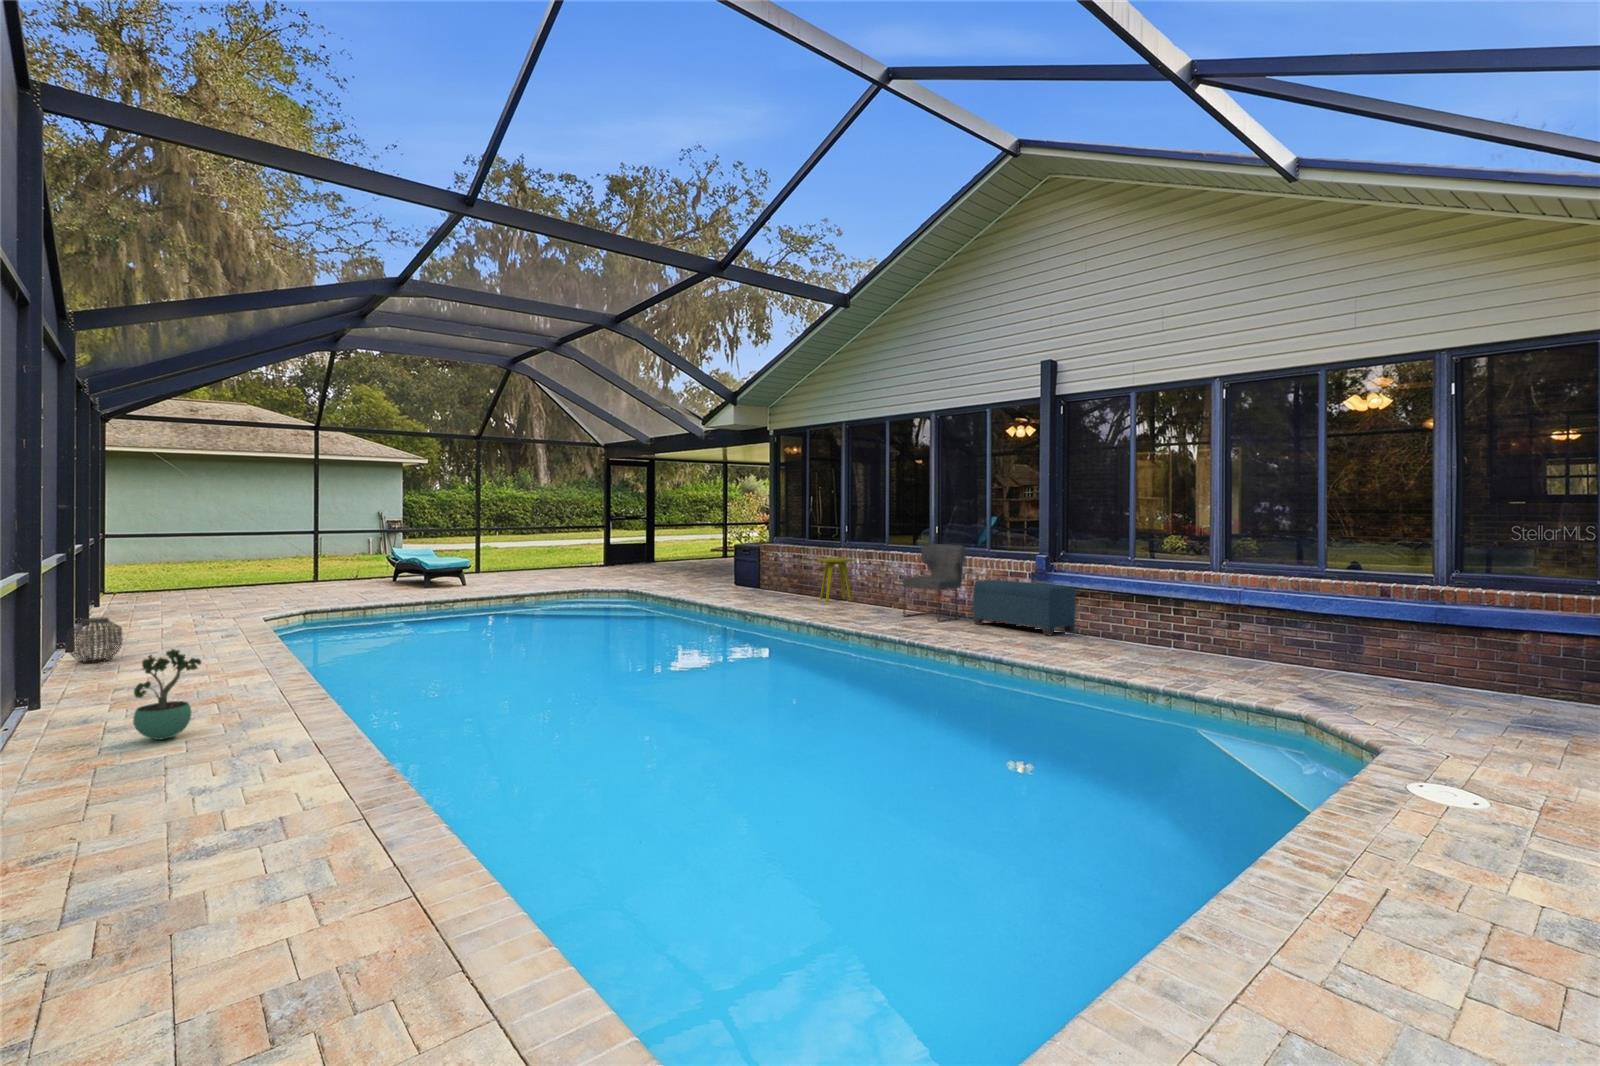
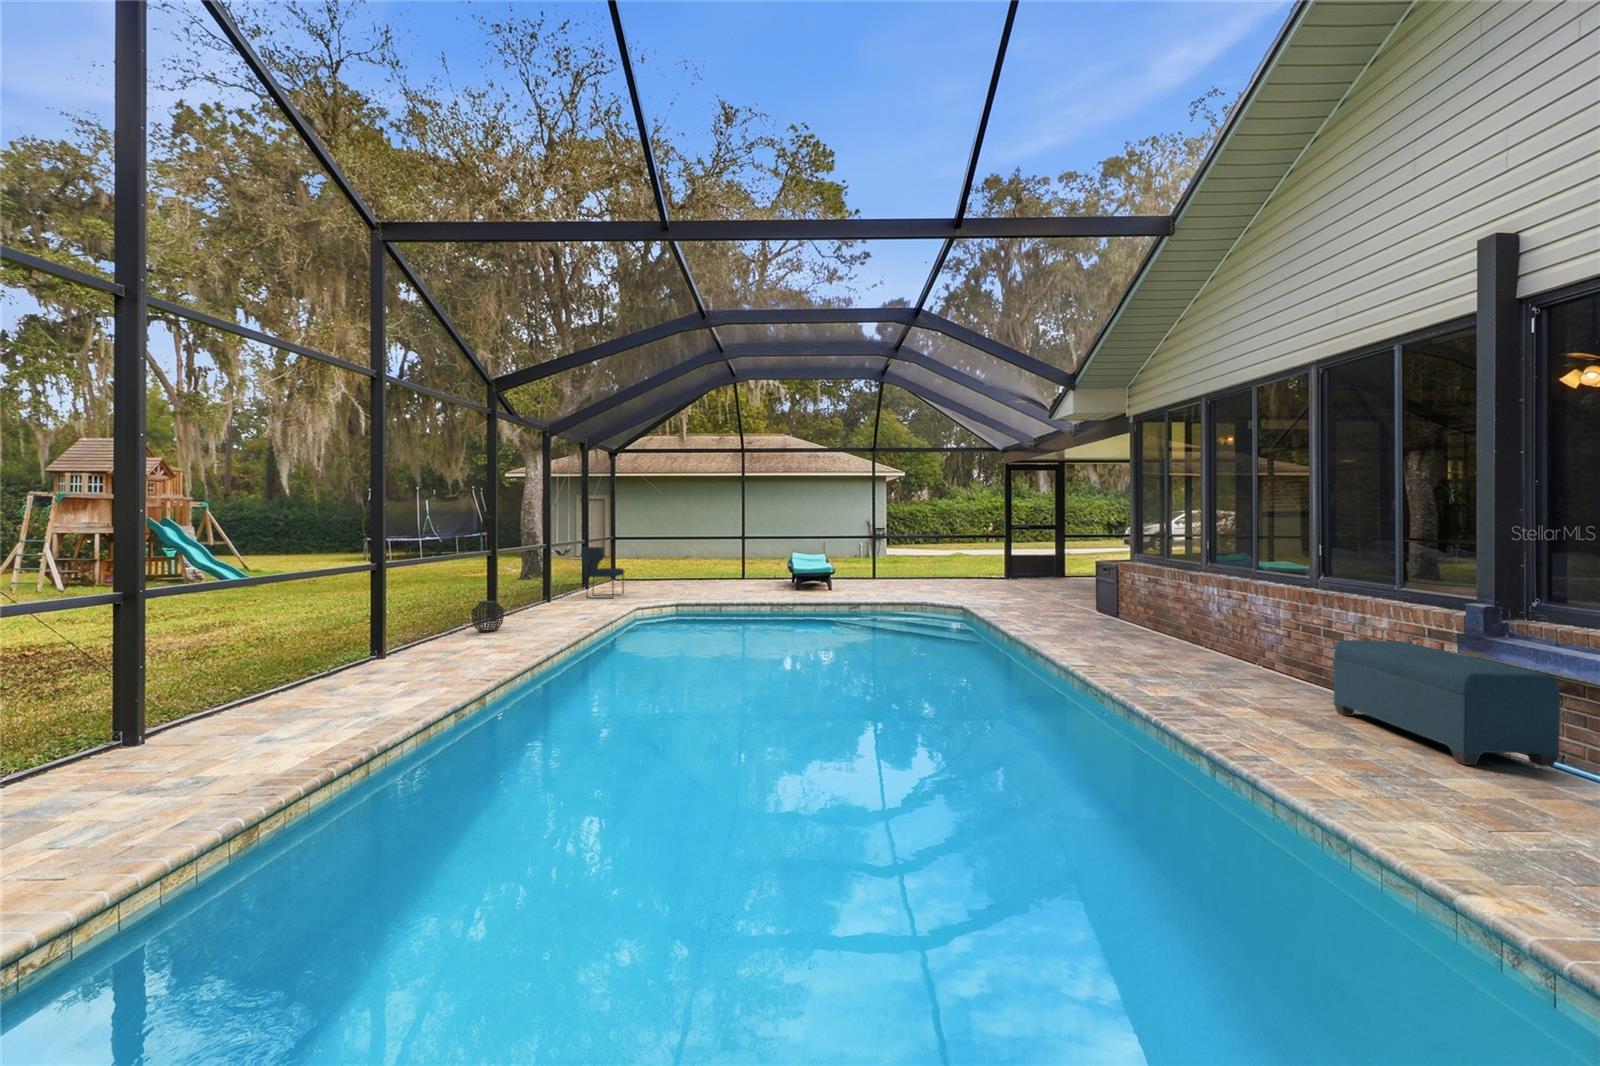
chair: present [903,544,966,621] -> present [581,547,624,599]
side table: present [817,558,855,602] -> none [1148,584,1207,646]
potted plant: present [133,649,201,740] -> none [311,633,365,702]

